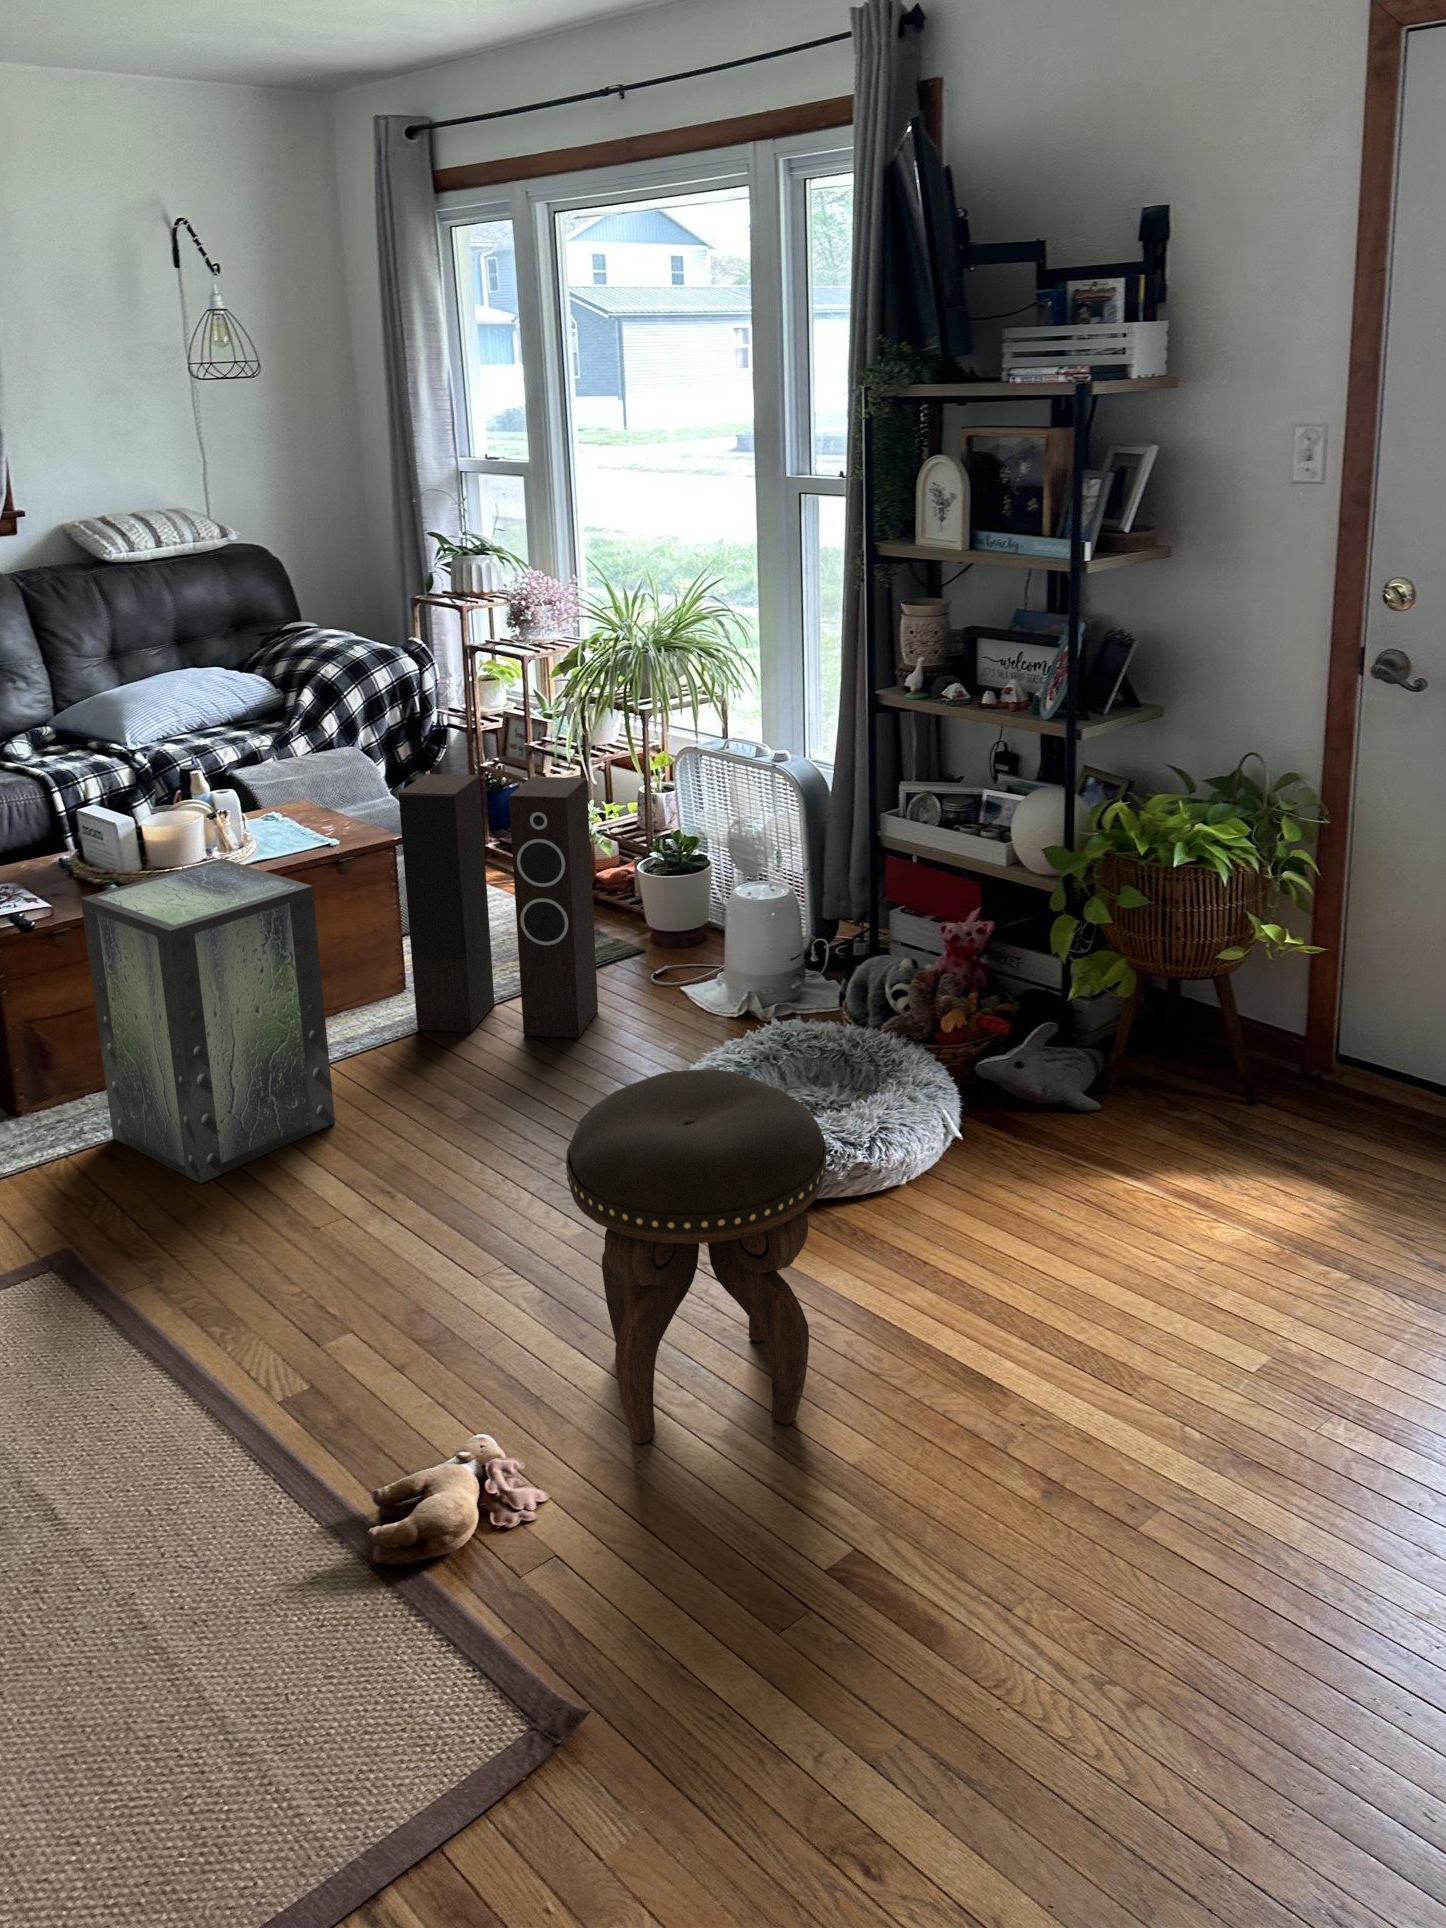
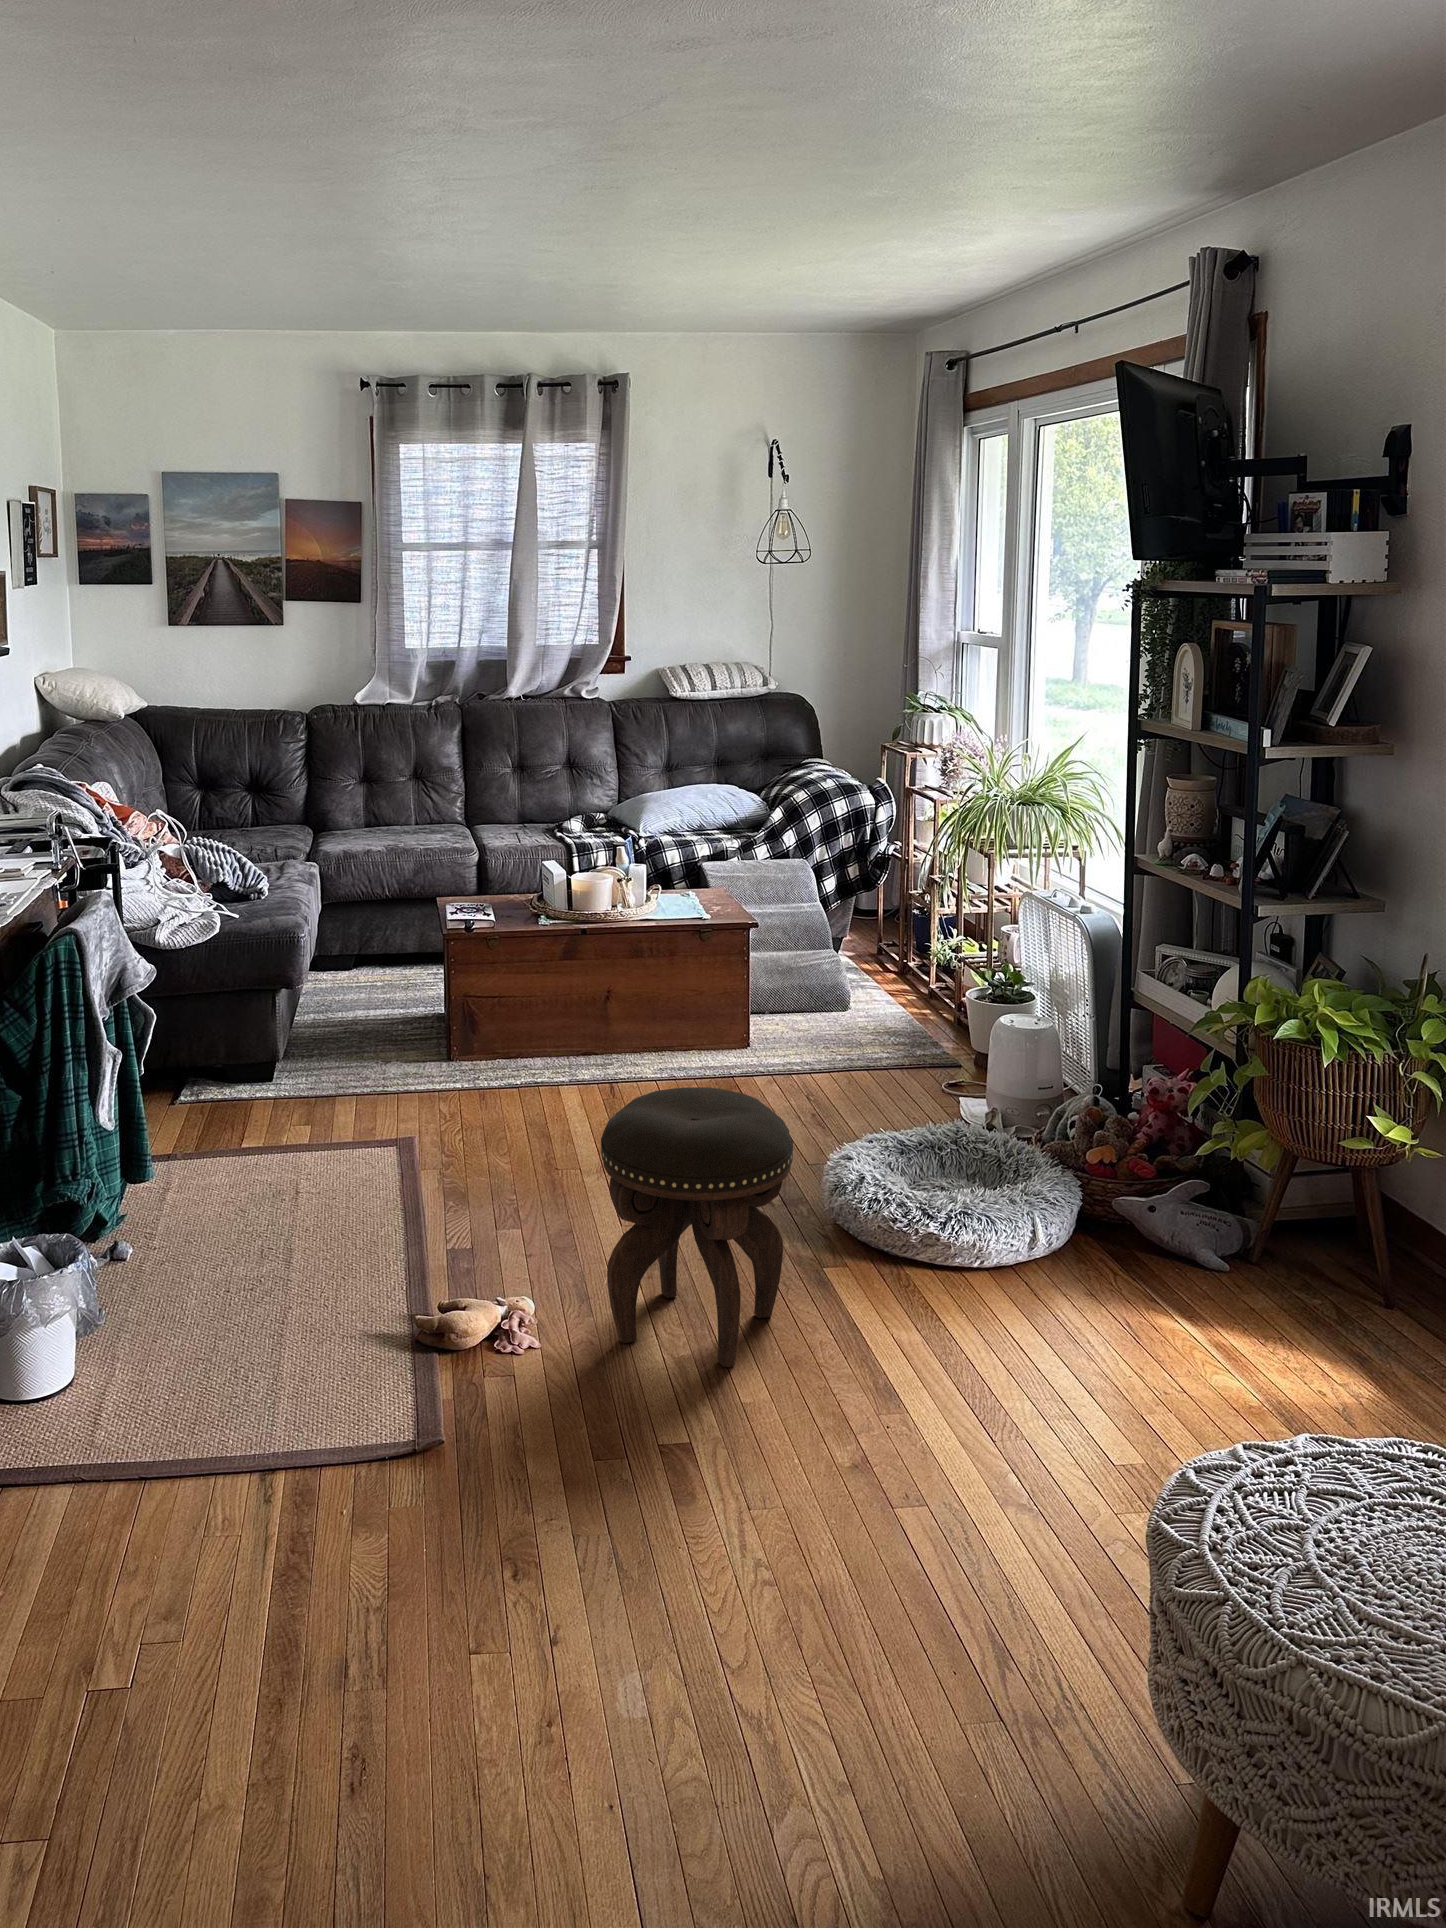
speaker: present [399,774,598,1038] -> none [733,874,879,1105]
storage box: present [81,858,335,1184] -> none [487,908,624,1126]

